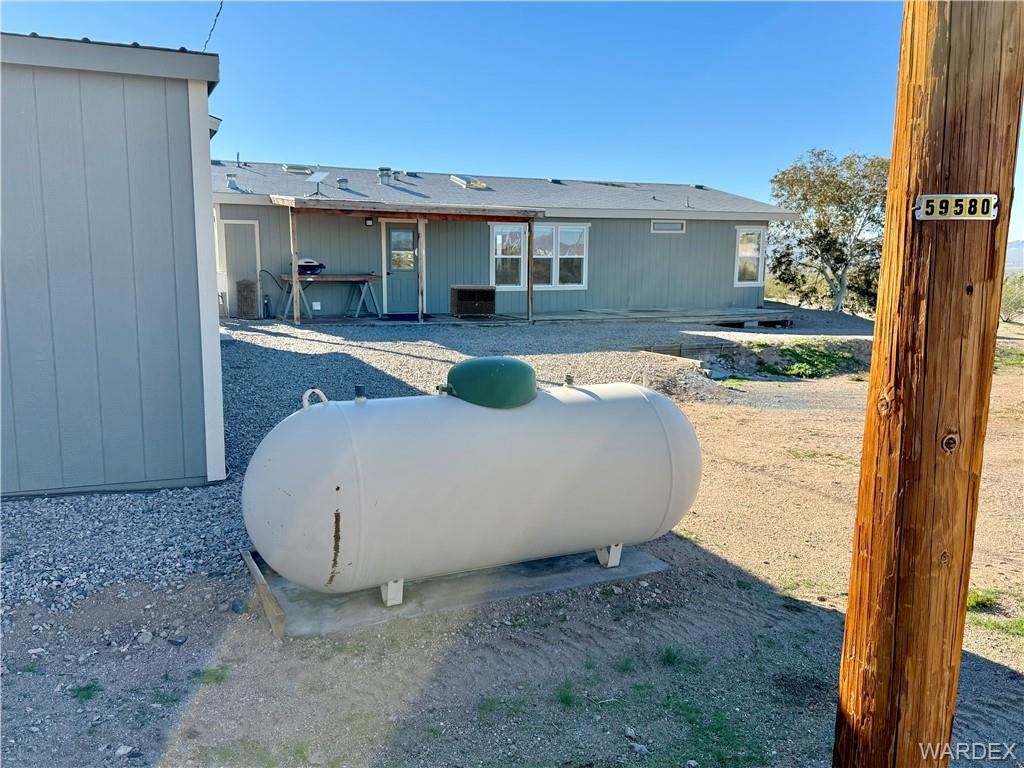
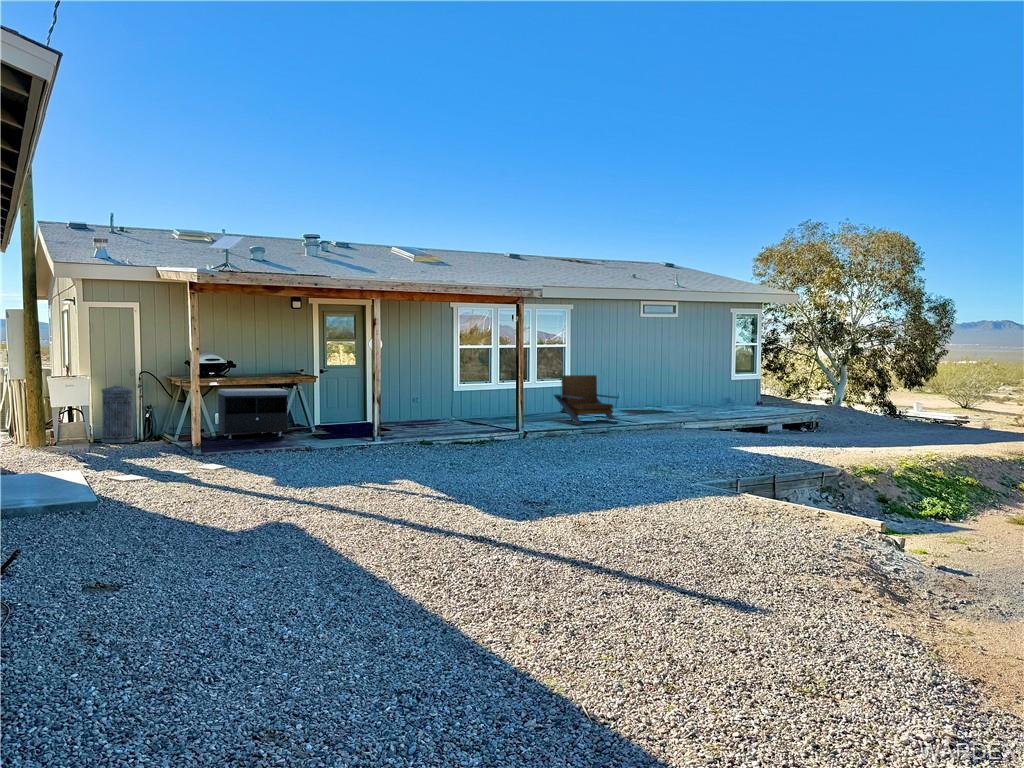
lounge chair: none [569,279,621,318] -> present [553,375,619,425]
storage bench: present [450,285,496,317] -> present [218,388,288,438]

